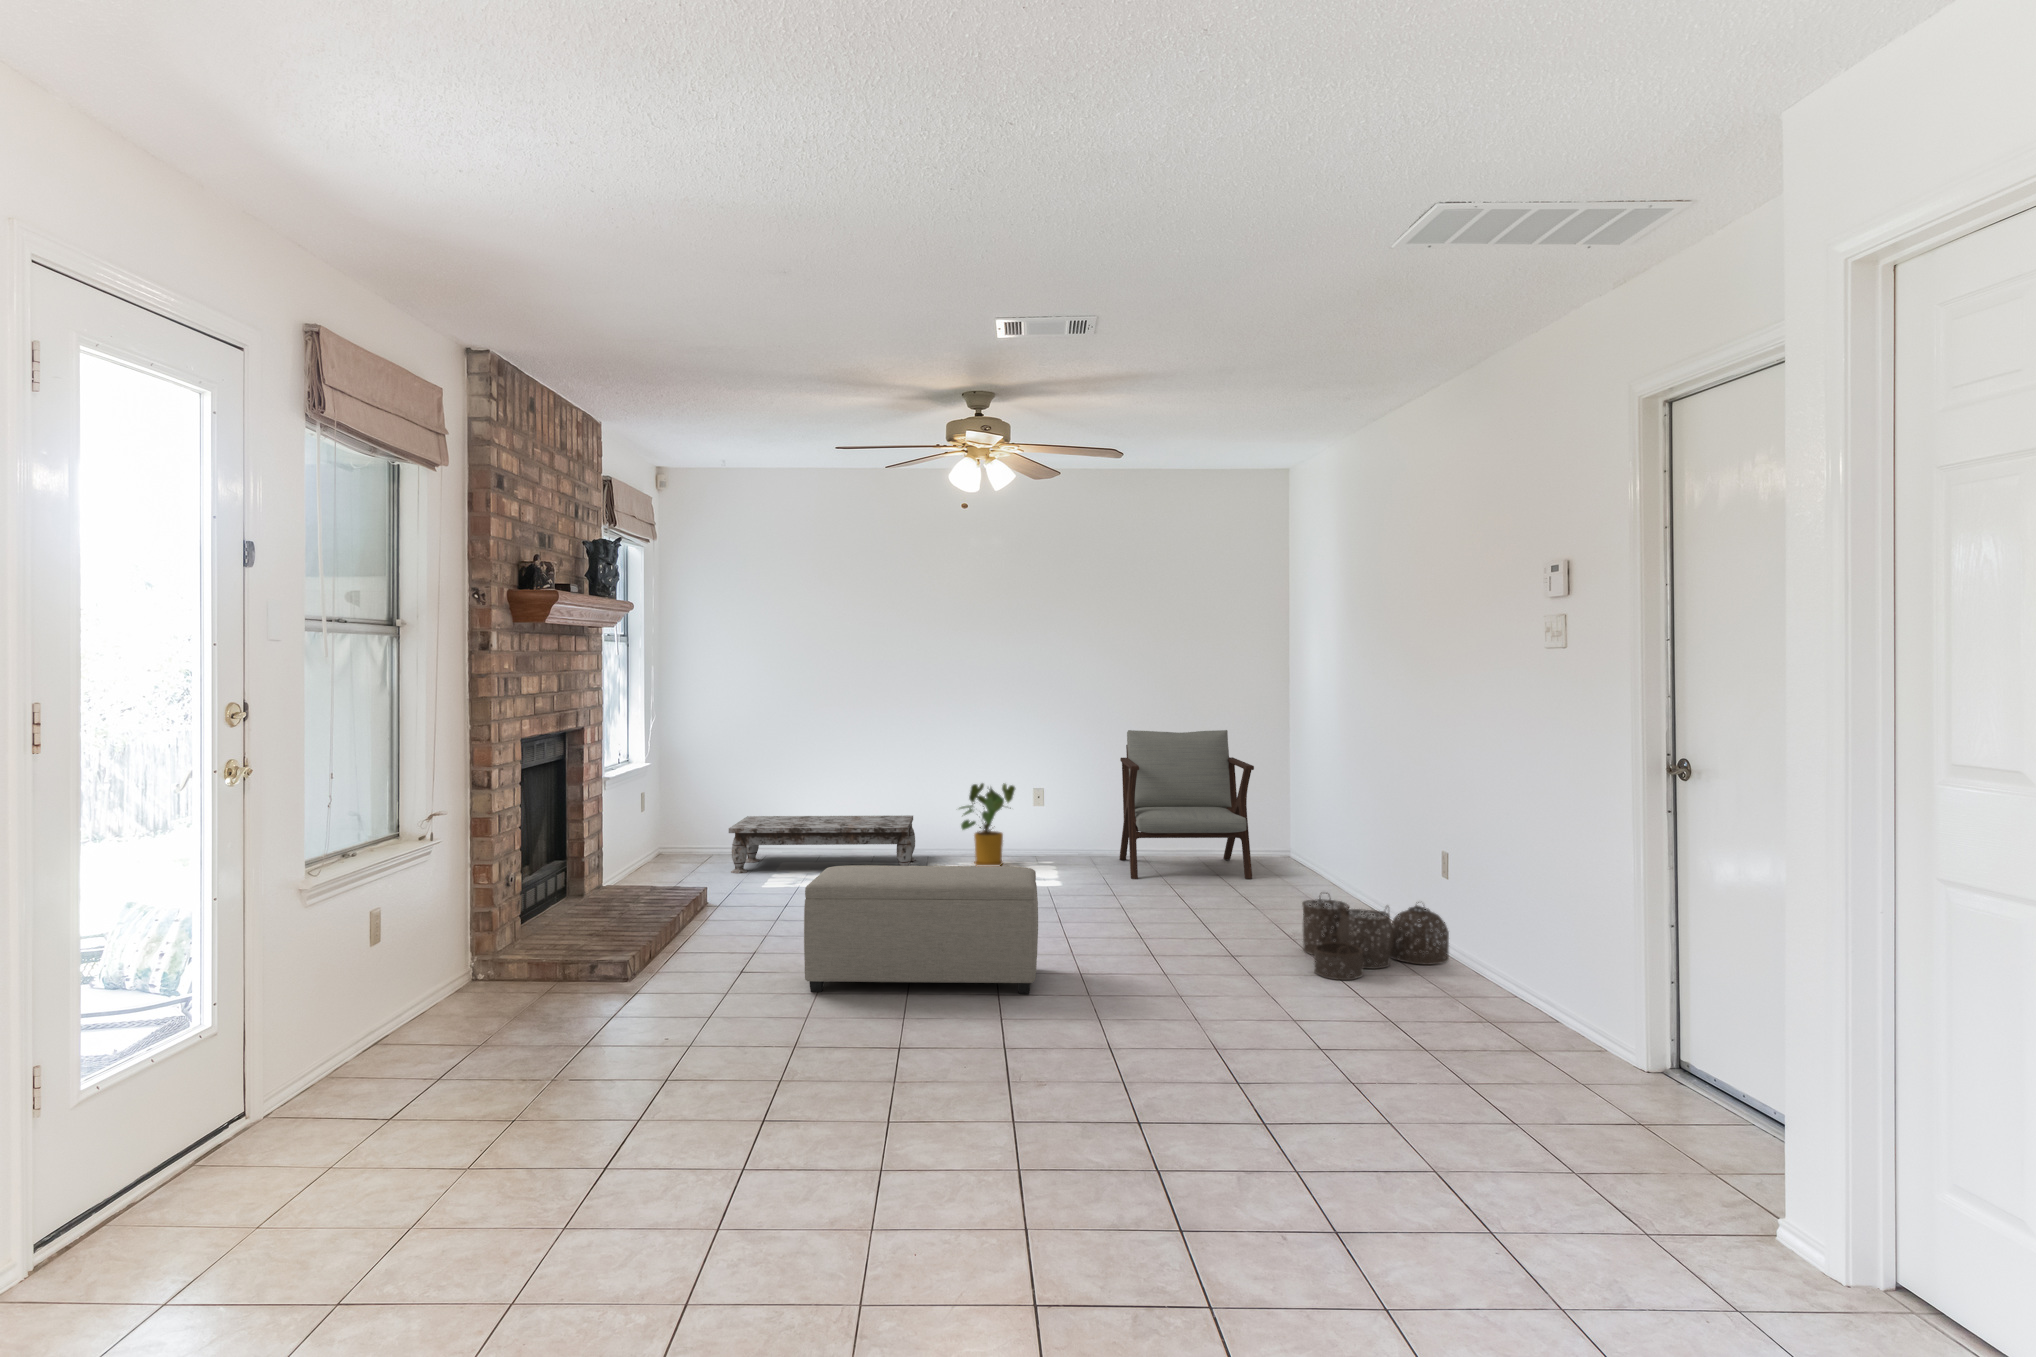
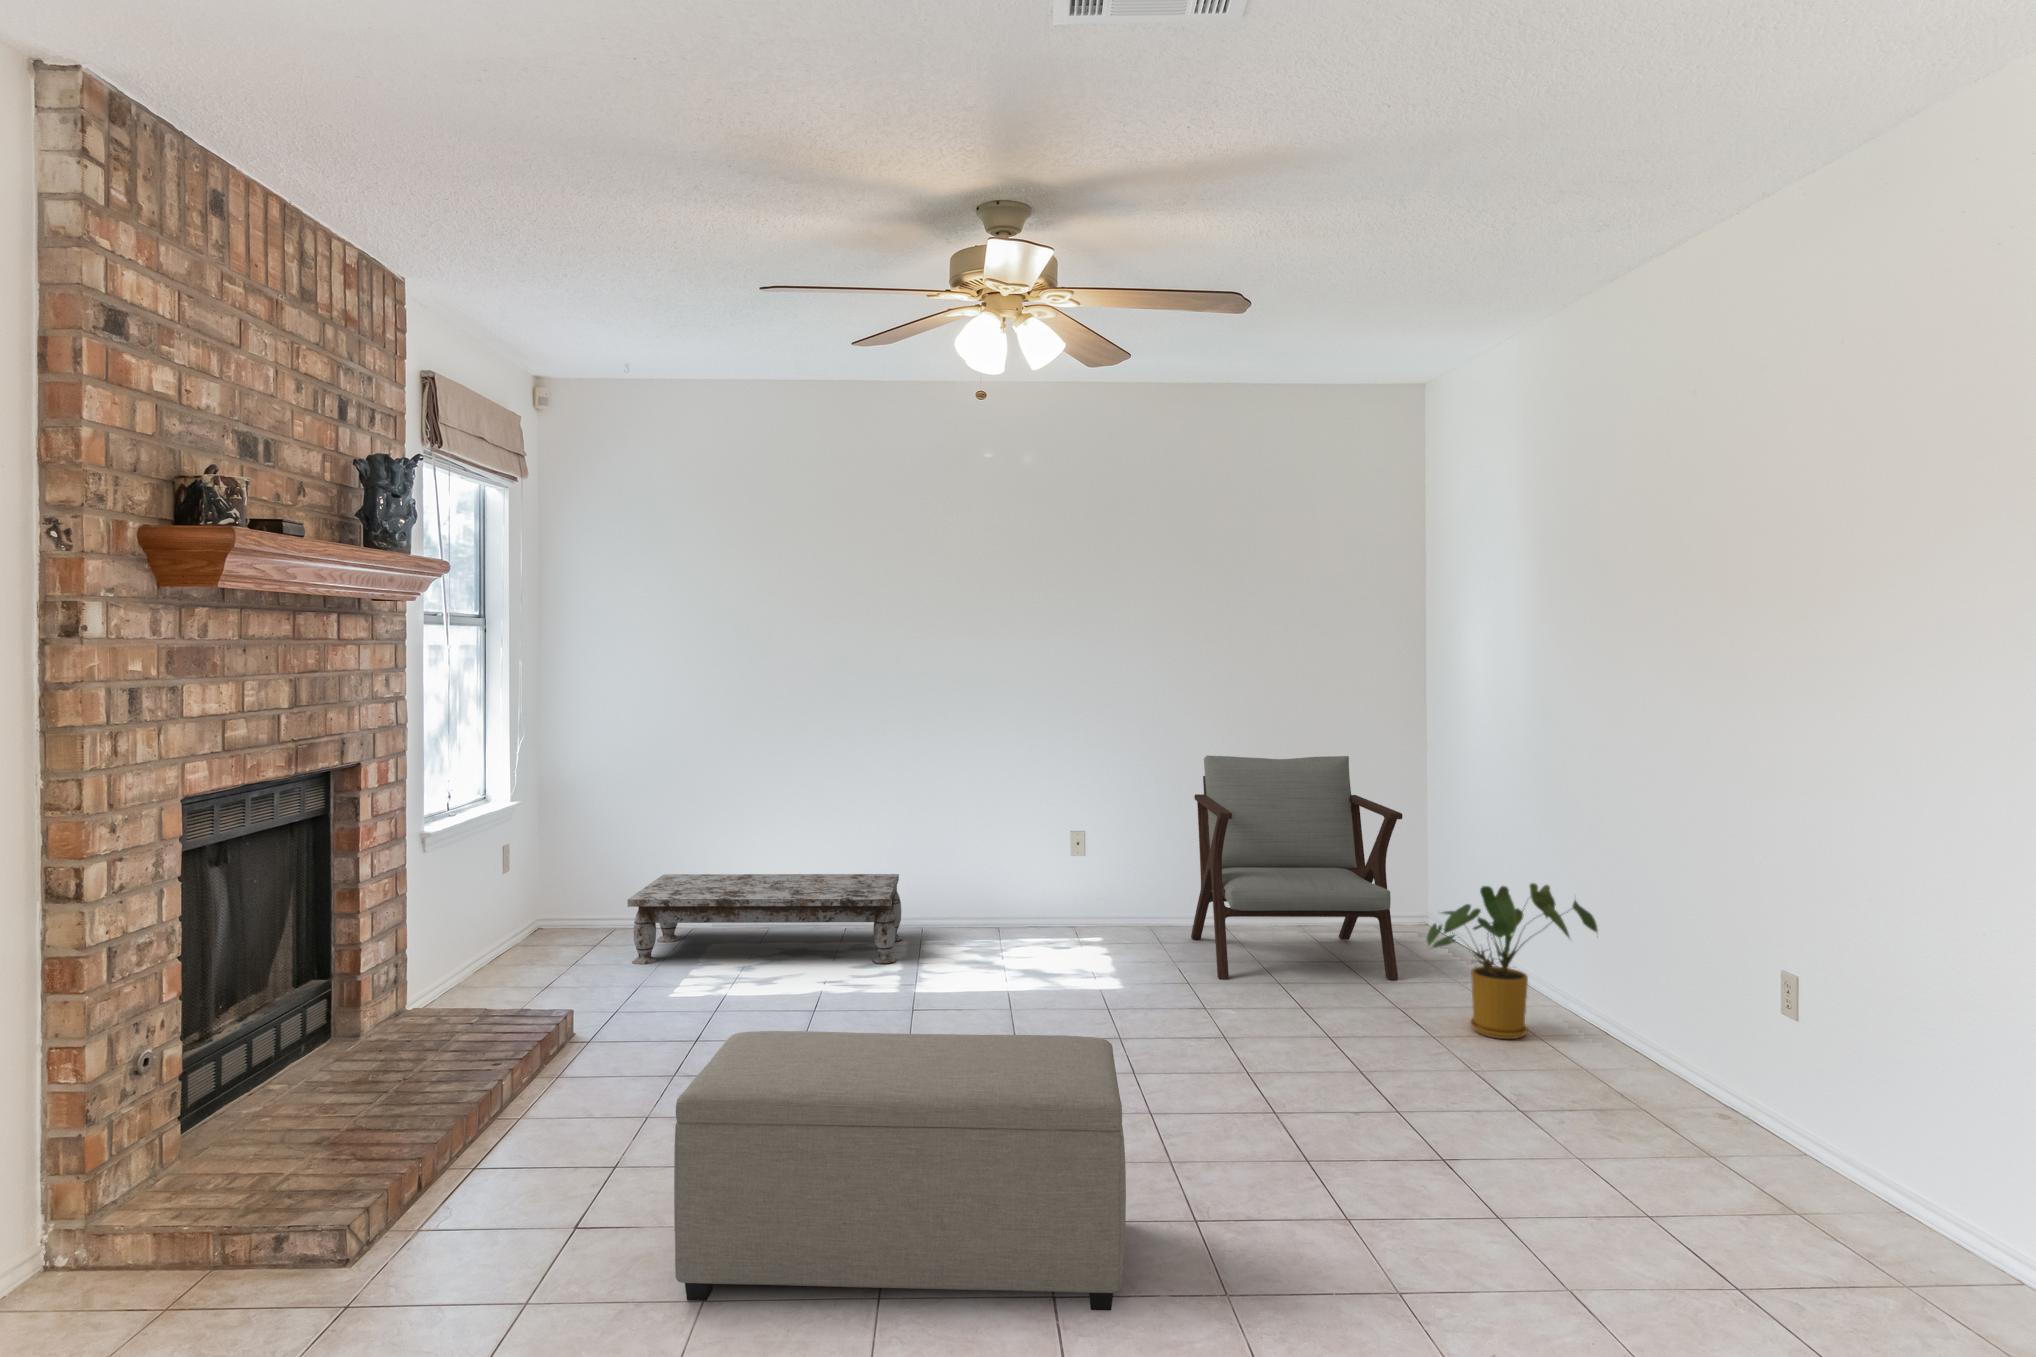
house plant: present [959,783,1015,866] -> present [1427,883,1598,1039]
woven basket: present [1302,893,1449,980] -> none [1566,1059,1847,1263]

